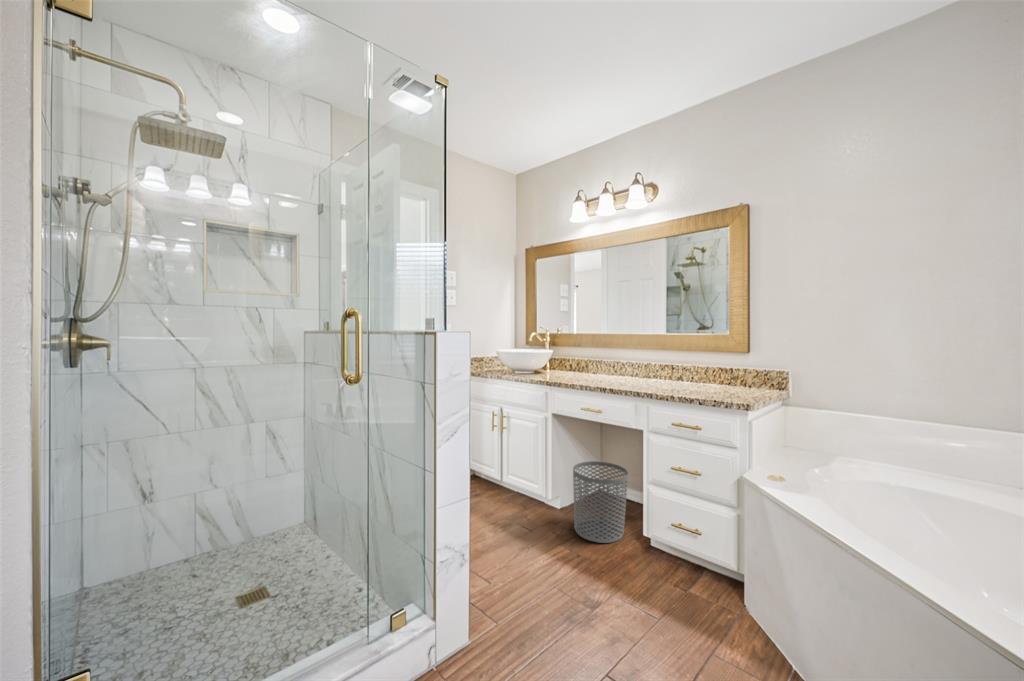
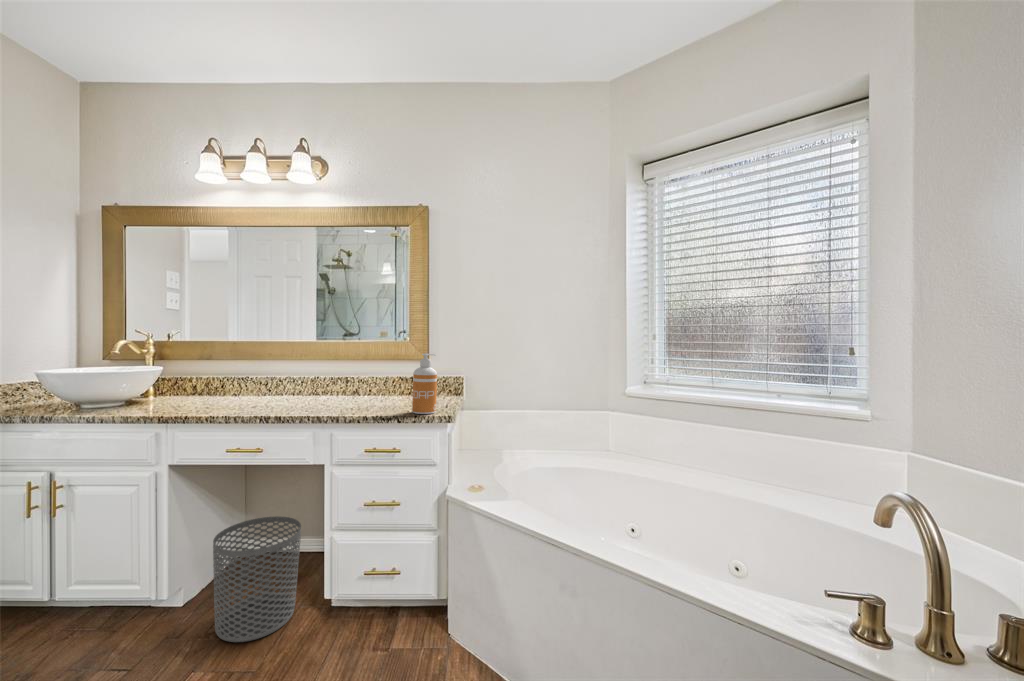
soap dispenser: none [716,345,742,401] -> present [412,354,437,414]

